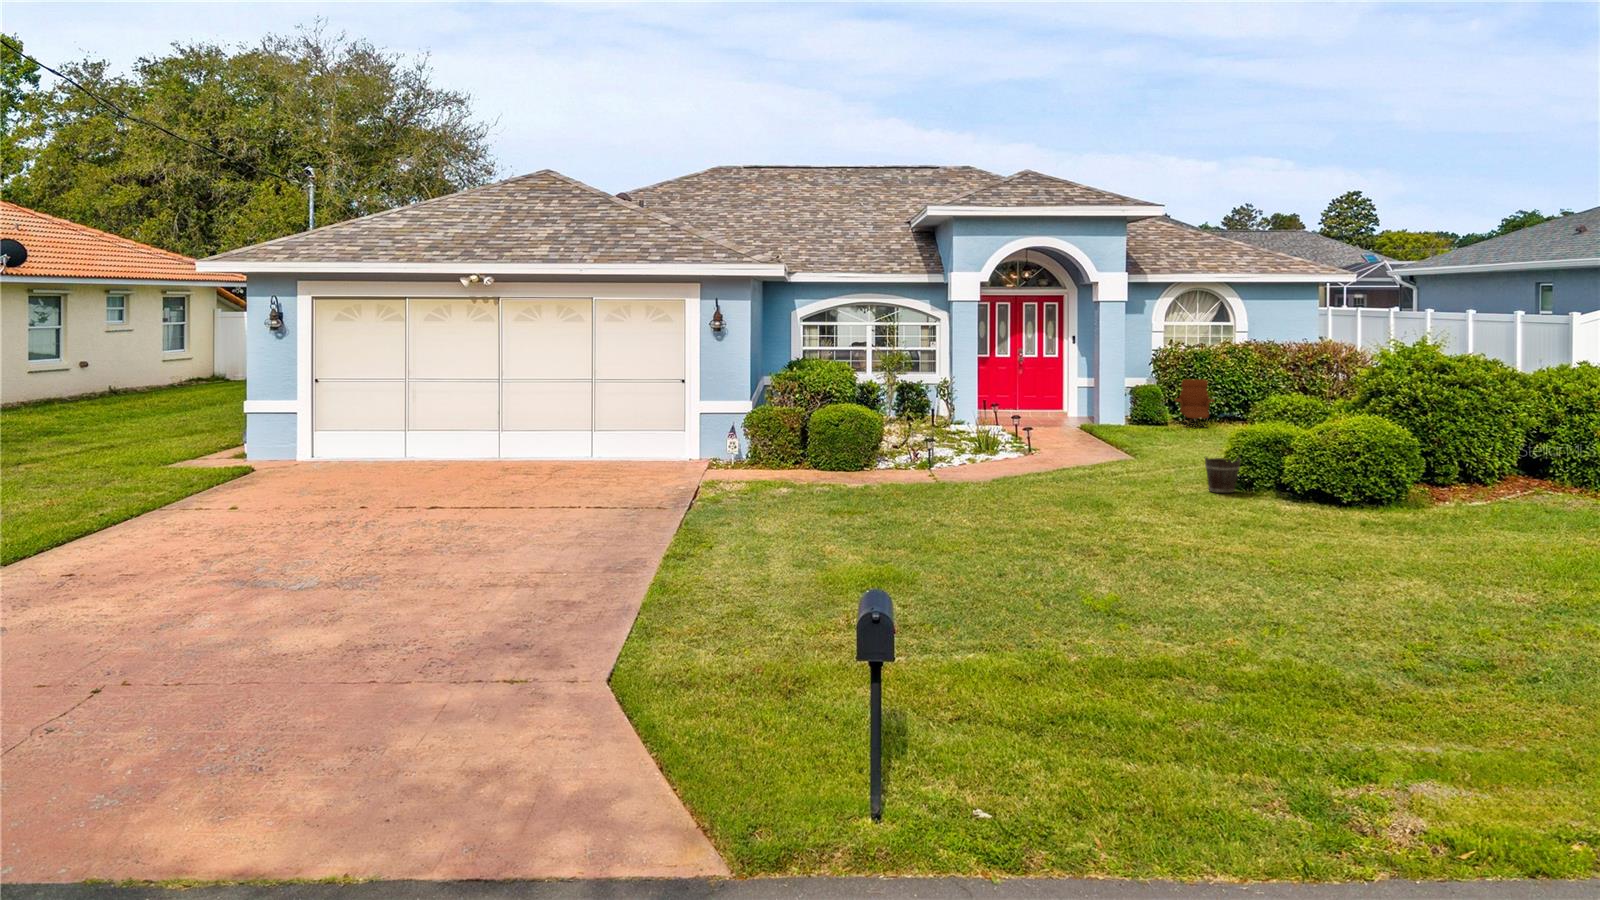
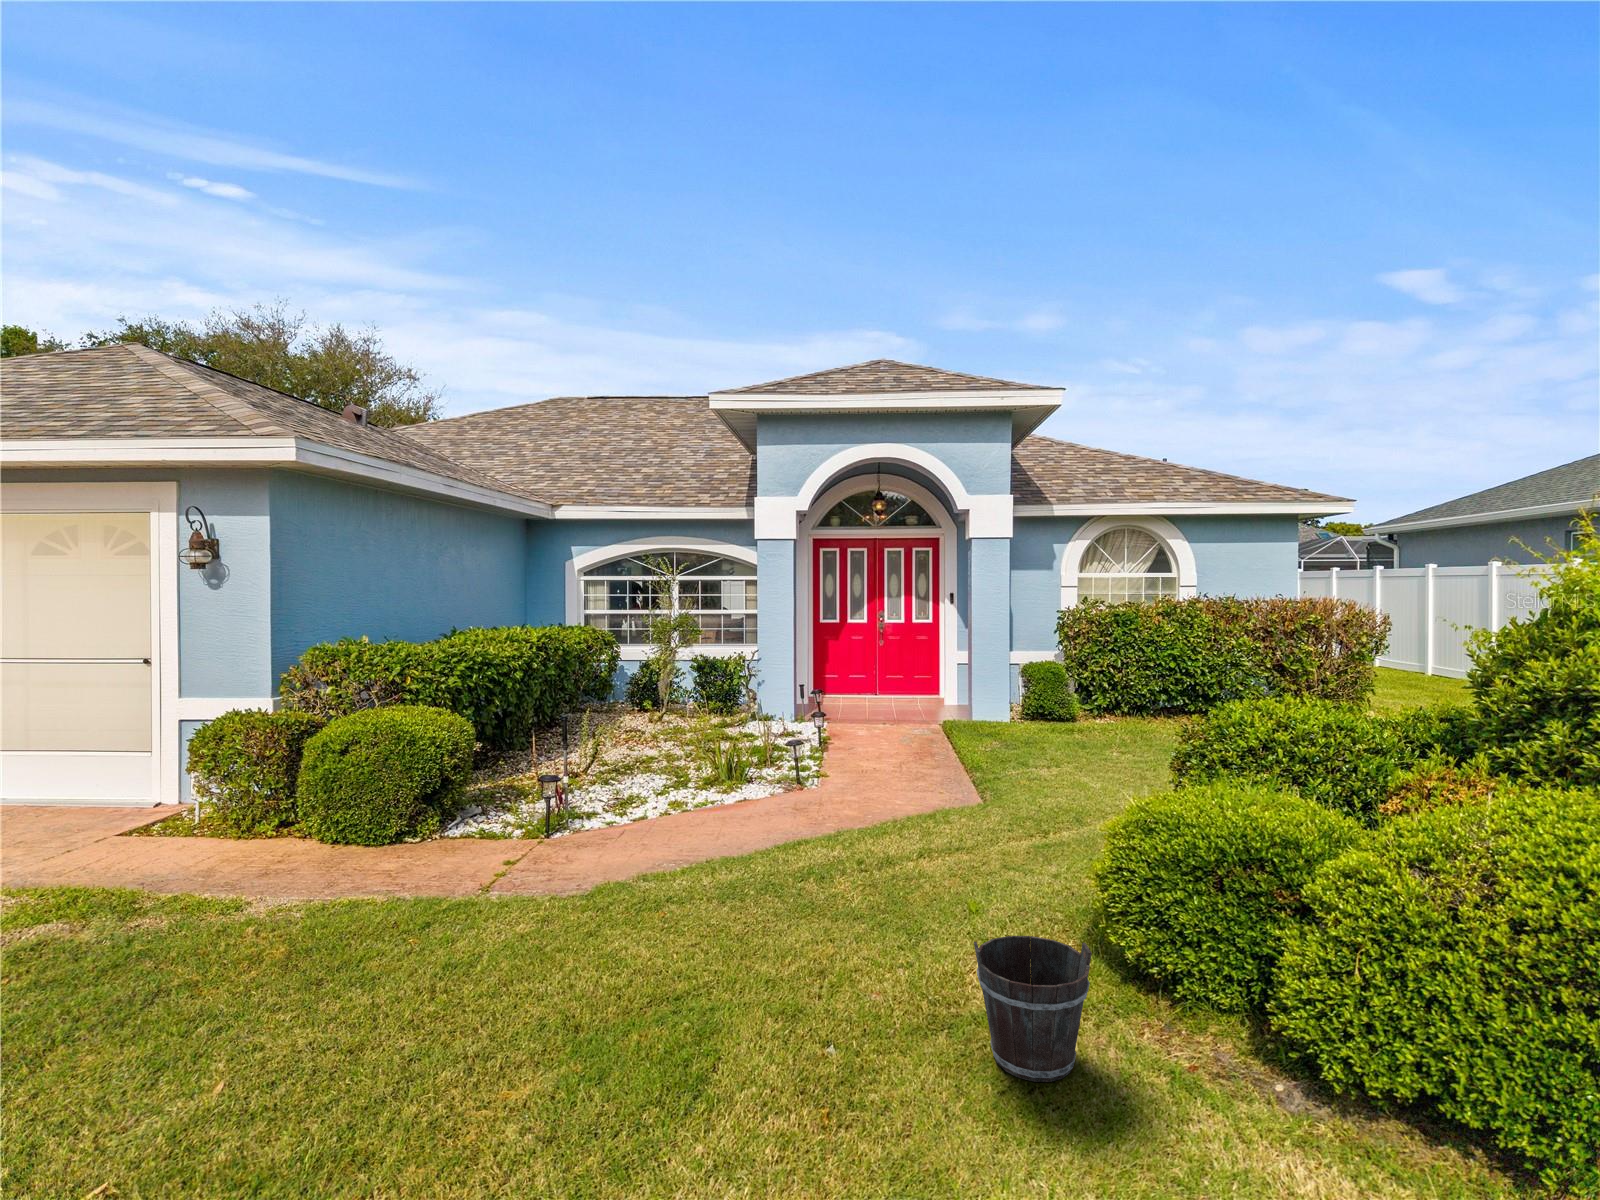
lounge chair: present [1175,379,1214,428] -> none [1084,653,1145,730]

